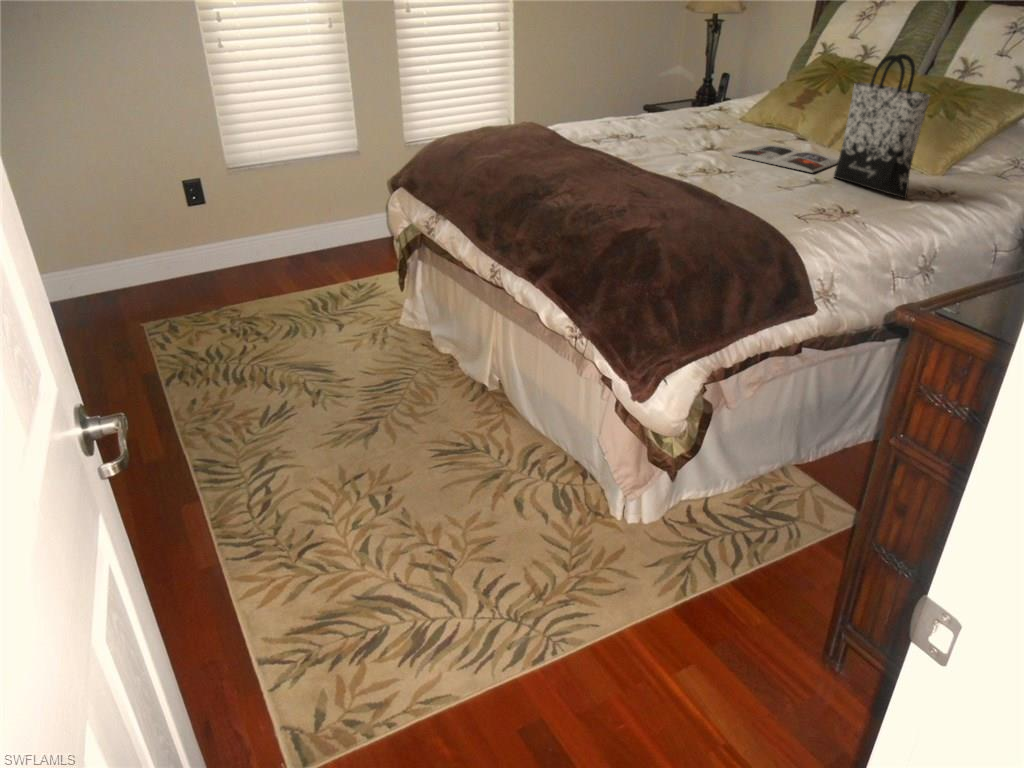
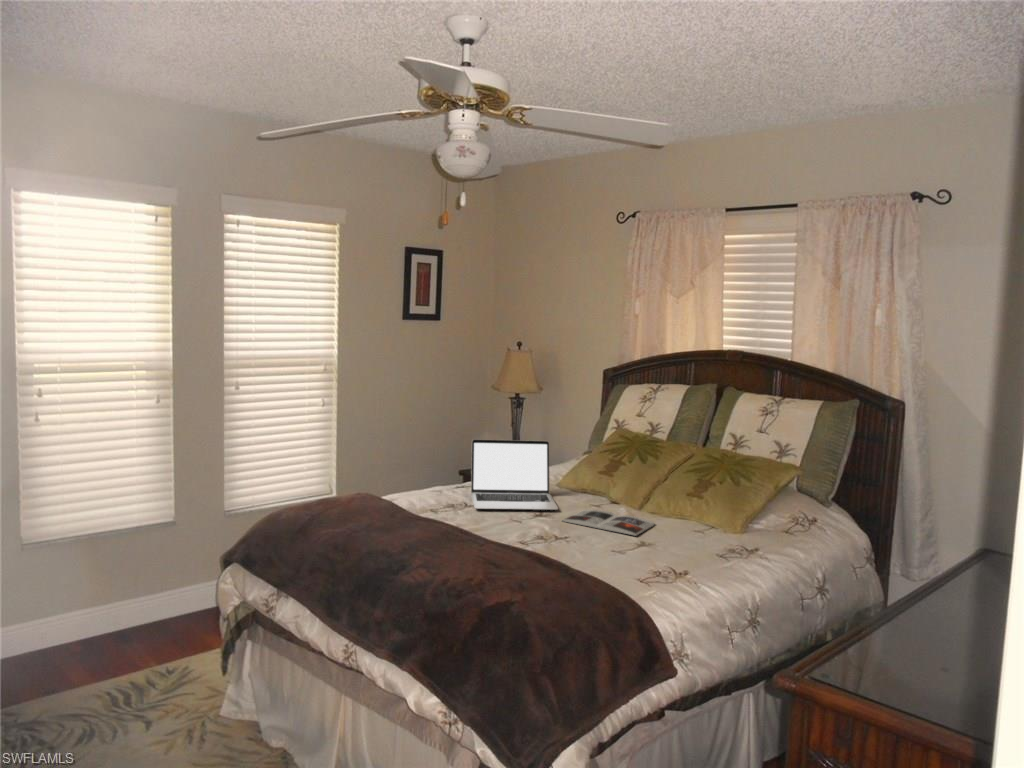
tote bag: present [834,54,930,198] -> none [655,439,725,558]
laptop: none [639,63,733,144] -> present [471,439,558,510]

